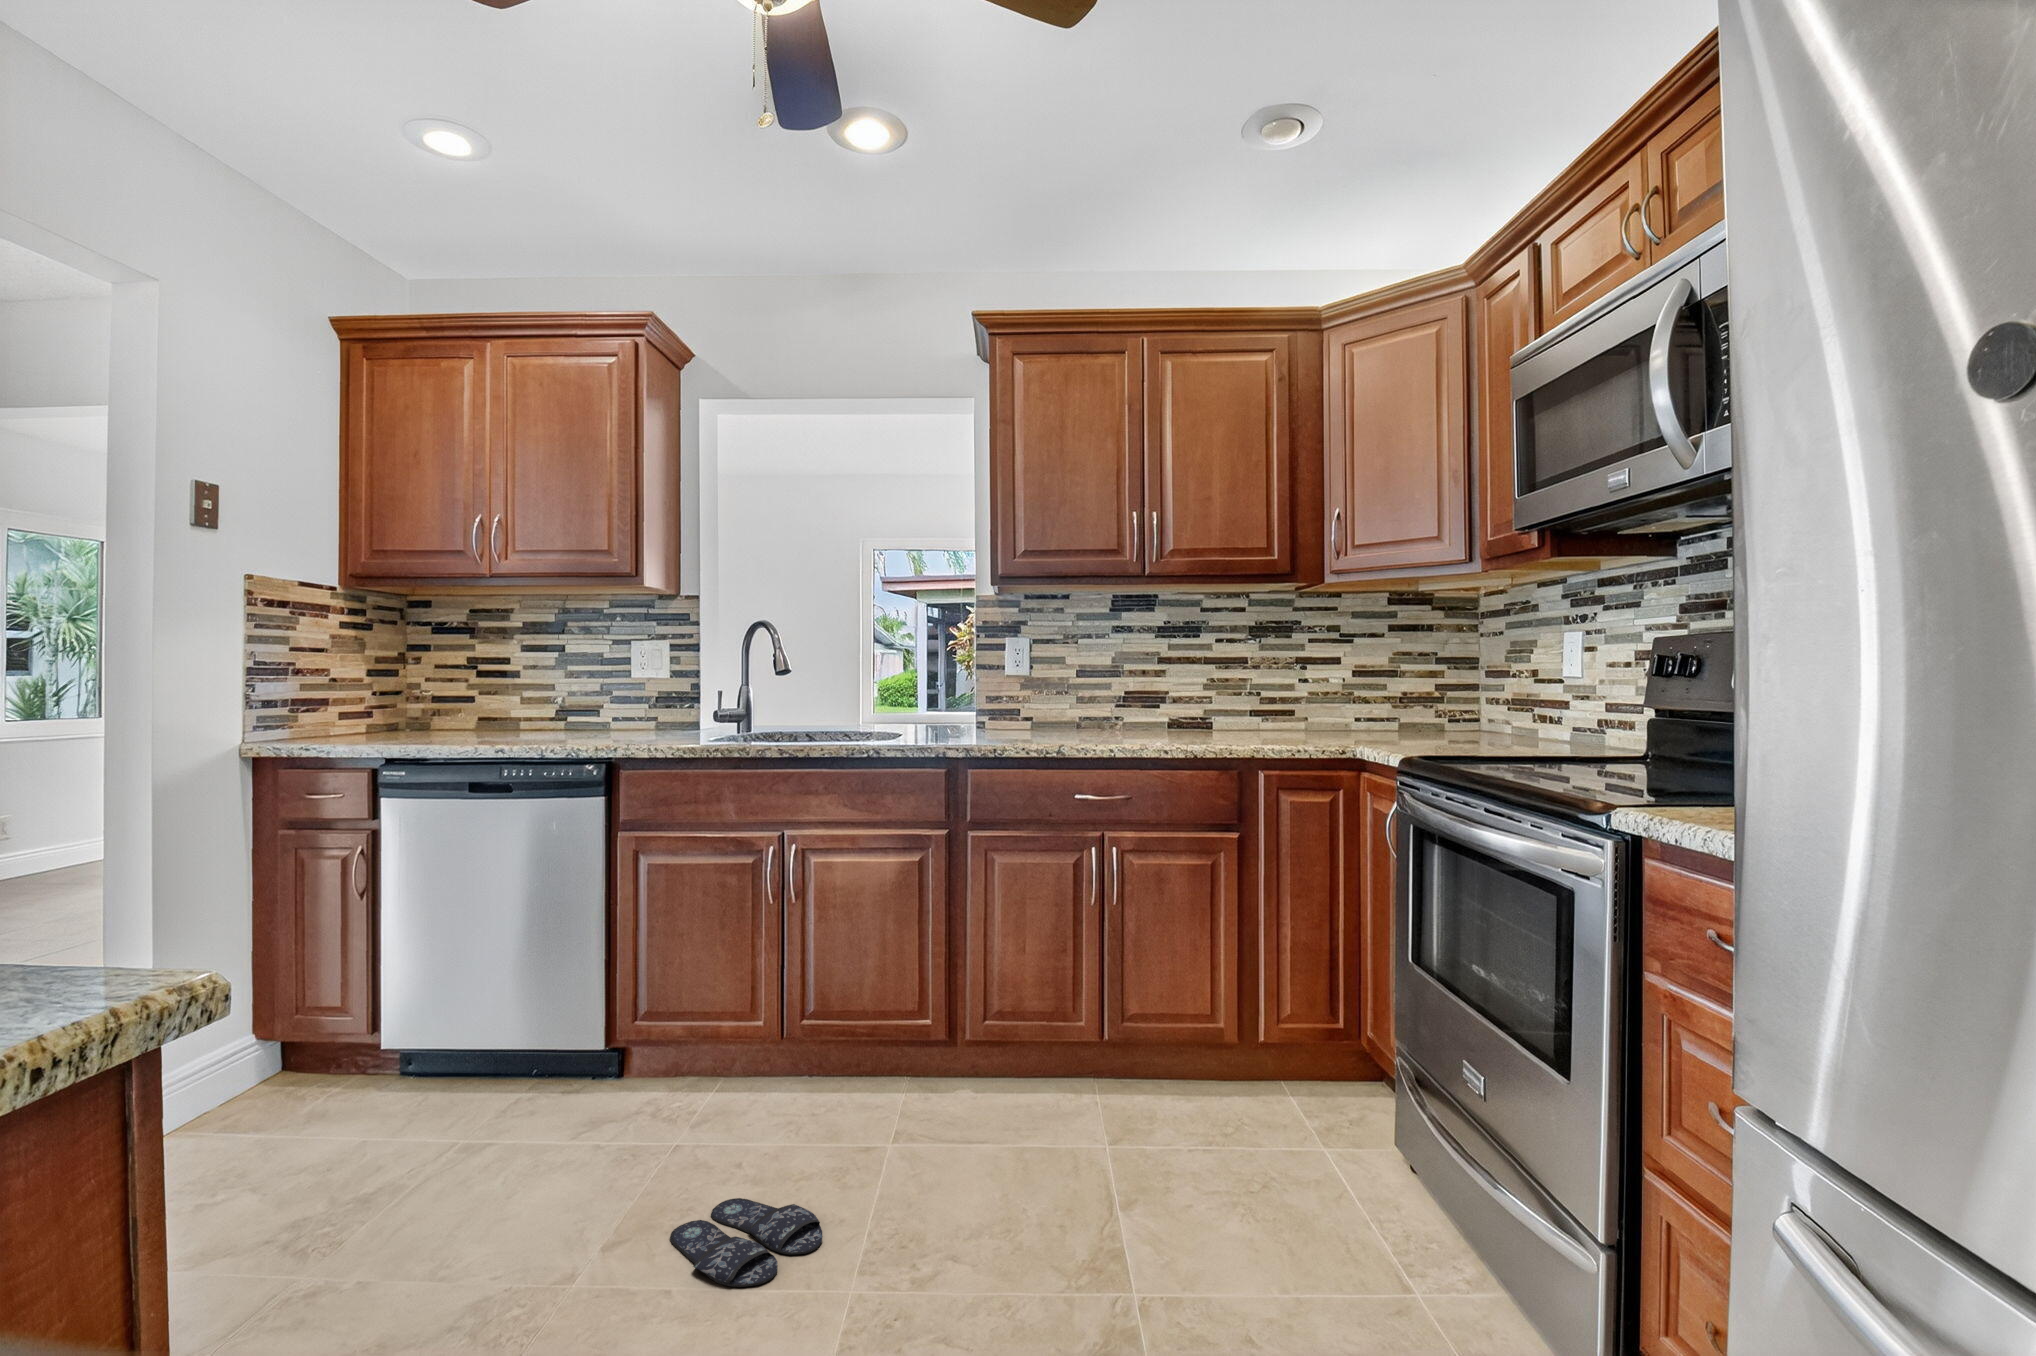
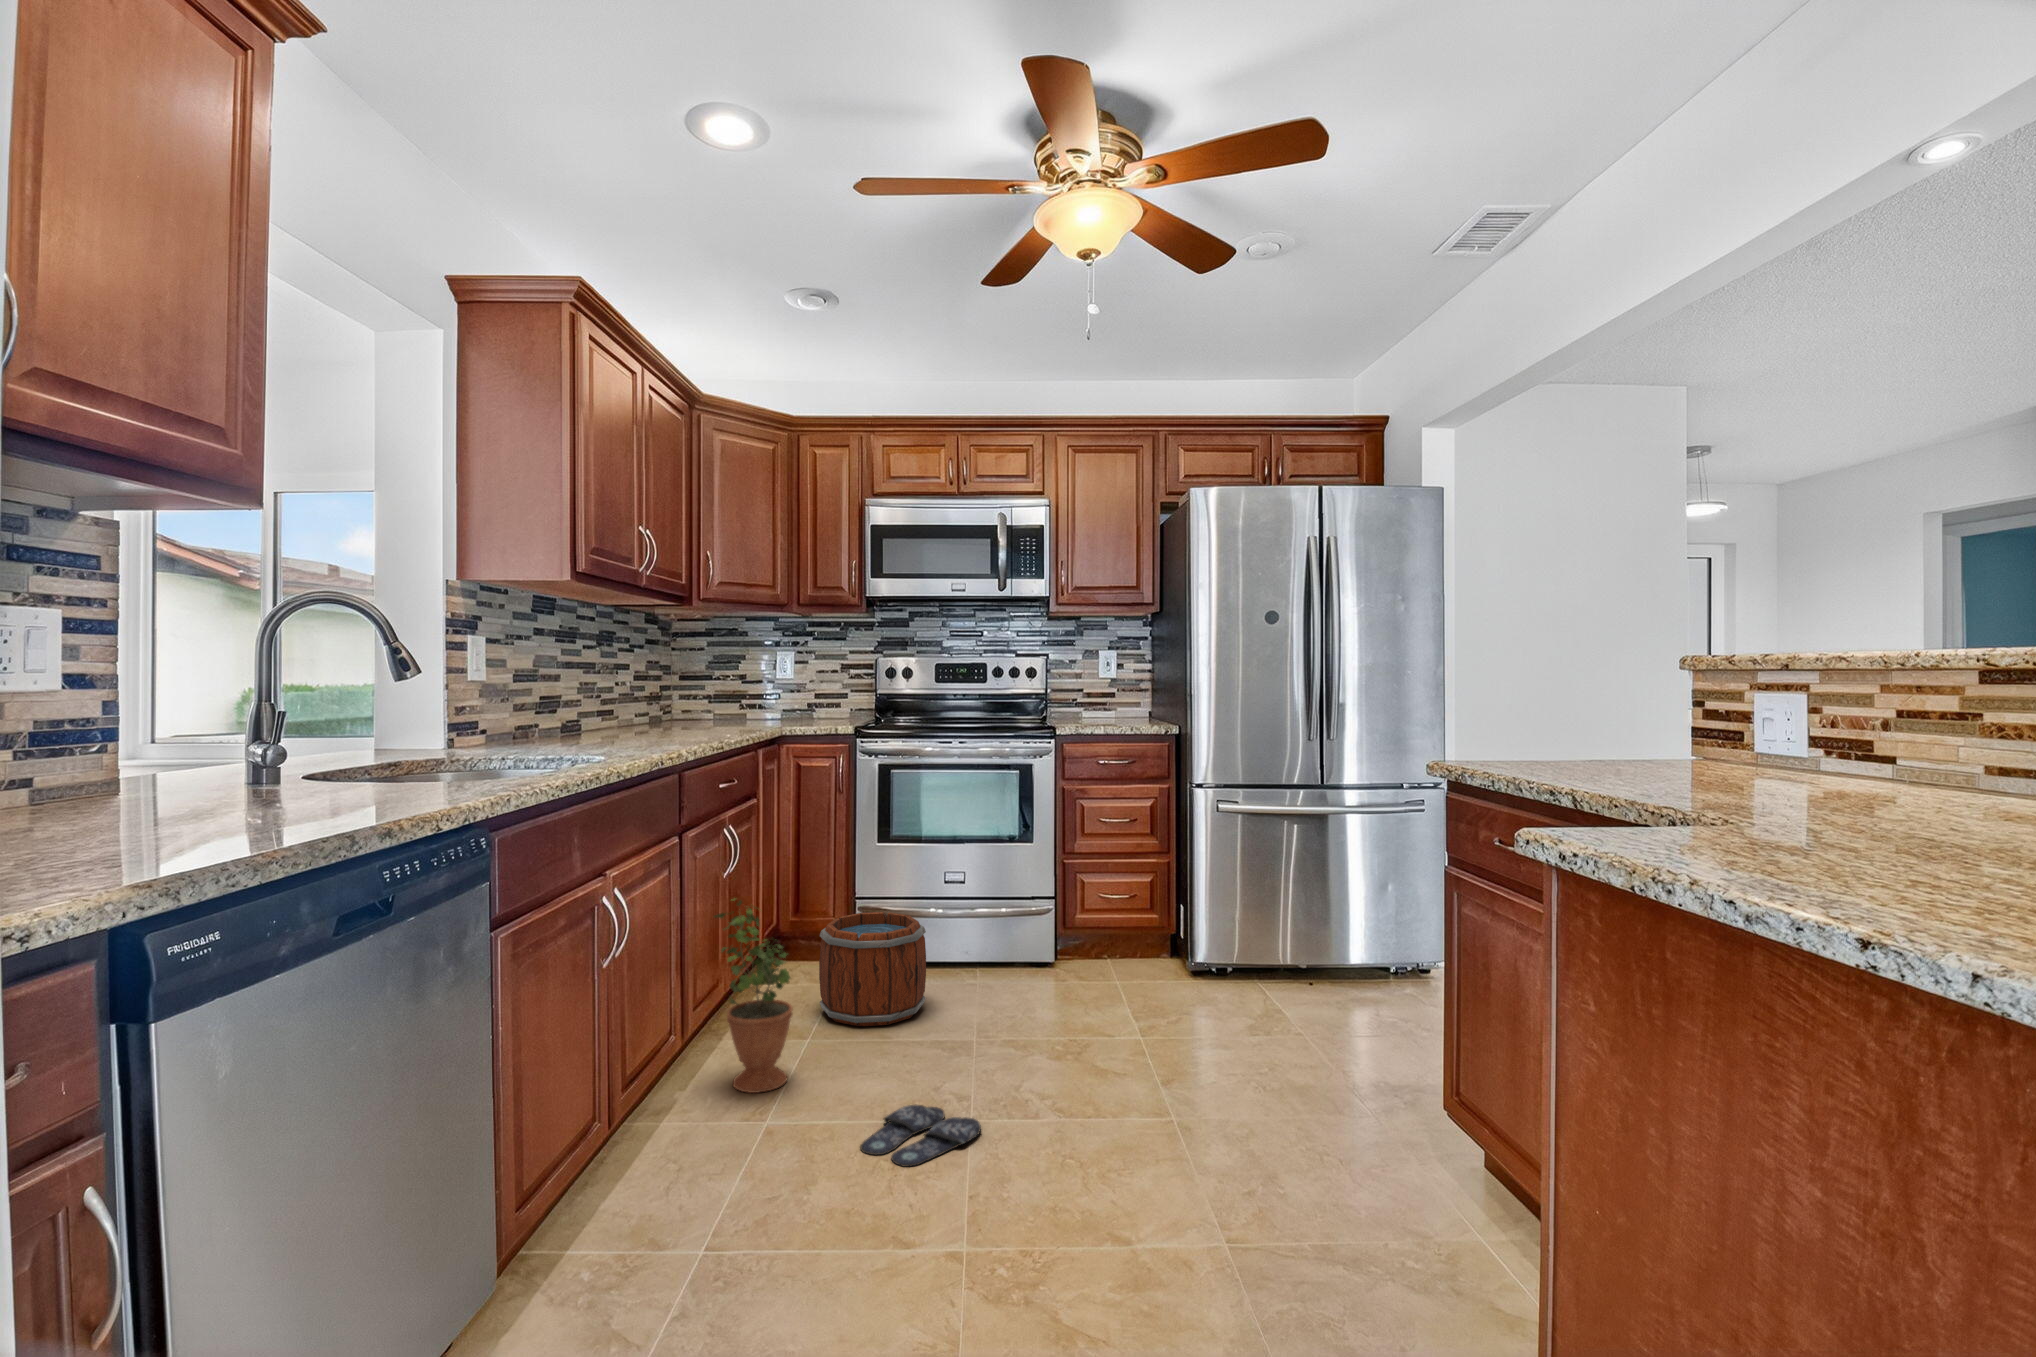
potted plant: none [881,913,971,1138] -> present [714,899,793,1093]
bucket: none [1111,1017,1272,1212] -> present [819,912,926,1026]

